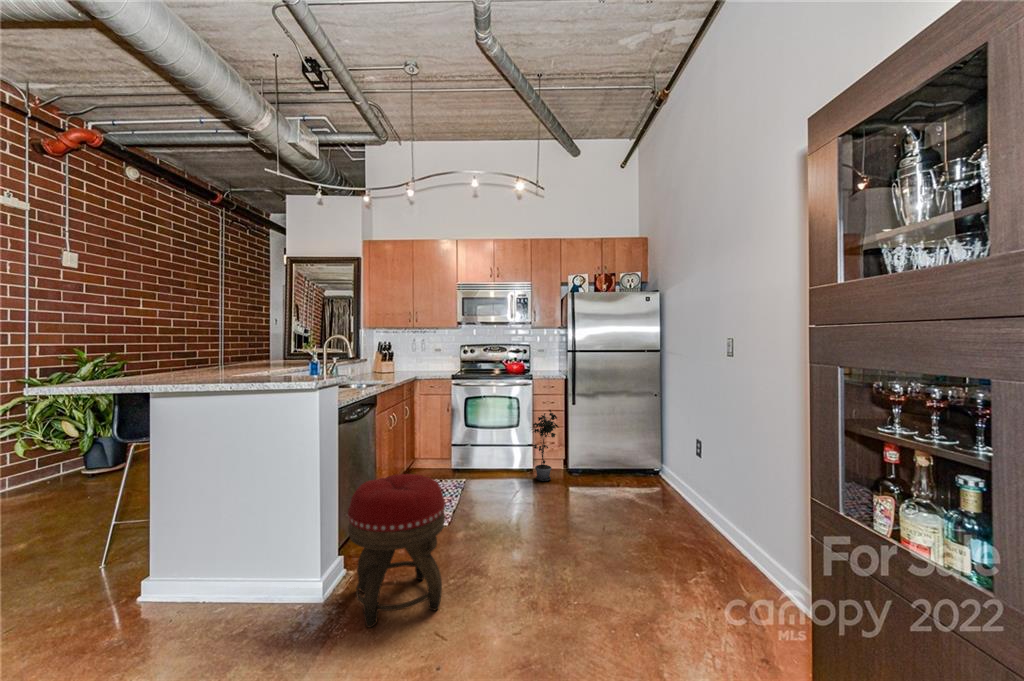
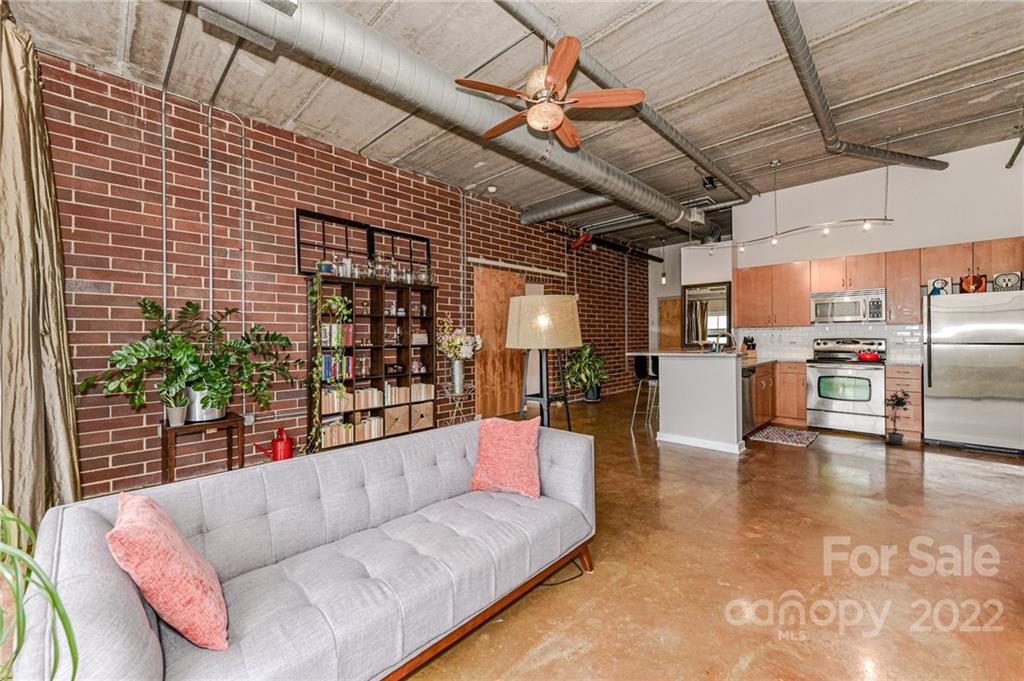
footstool: present [348,474,445,628] -> none [758,408,814,475]

